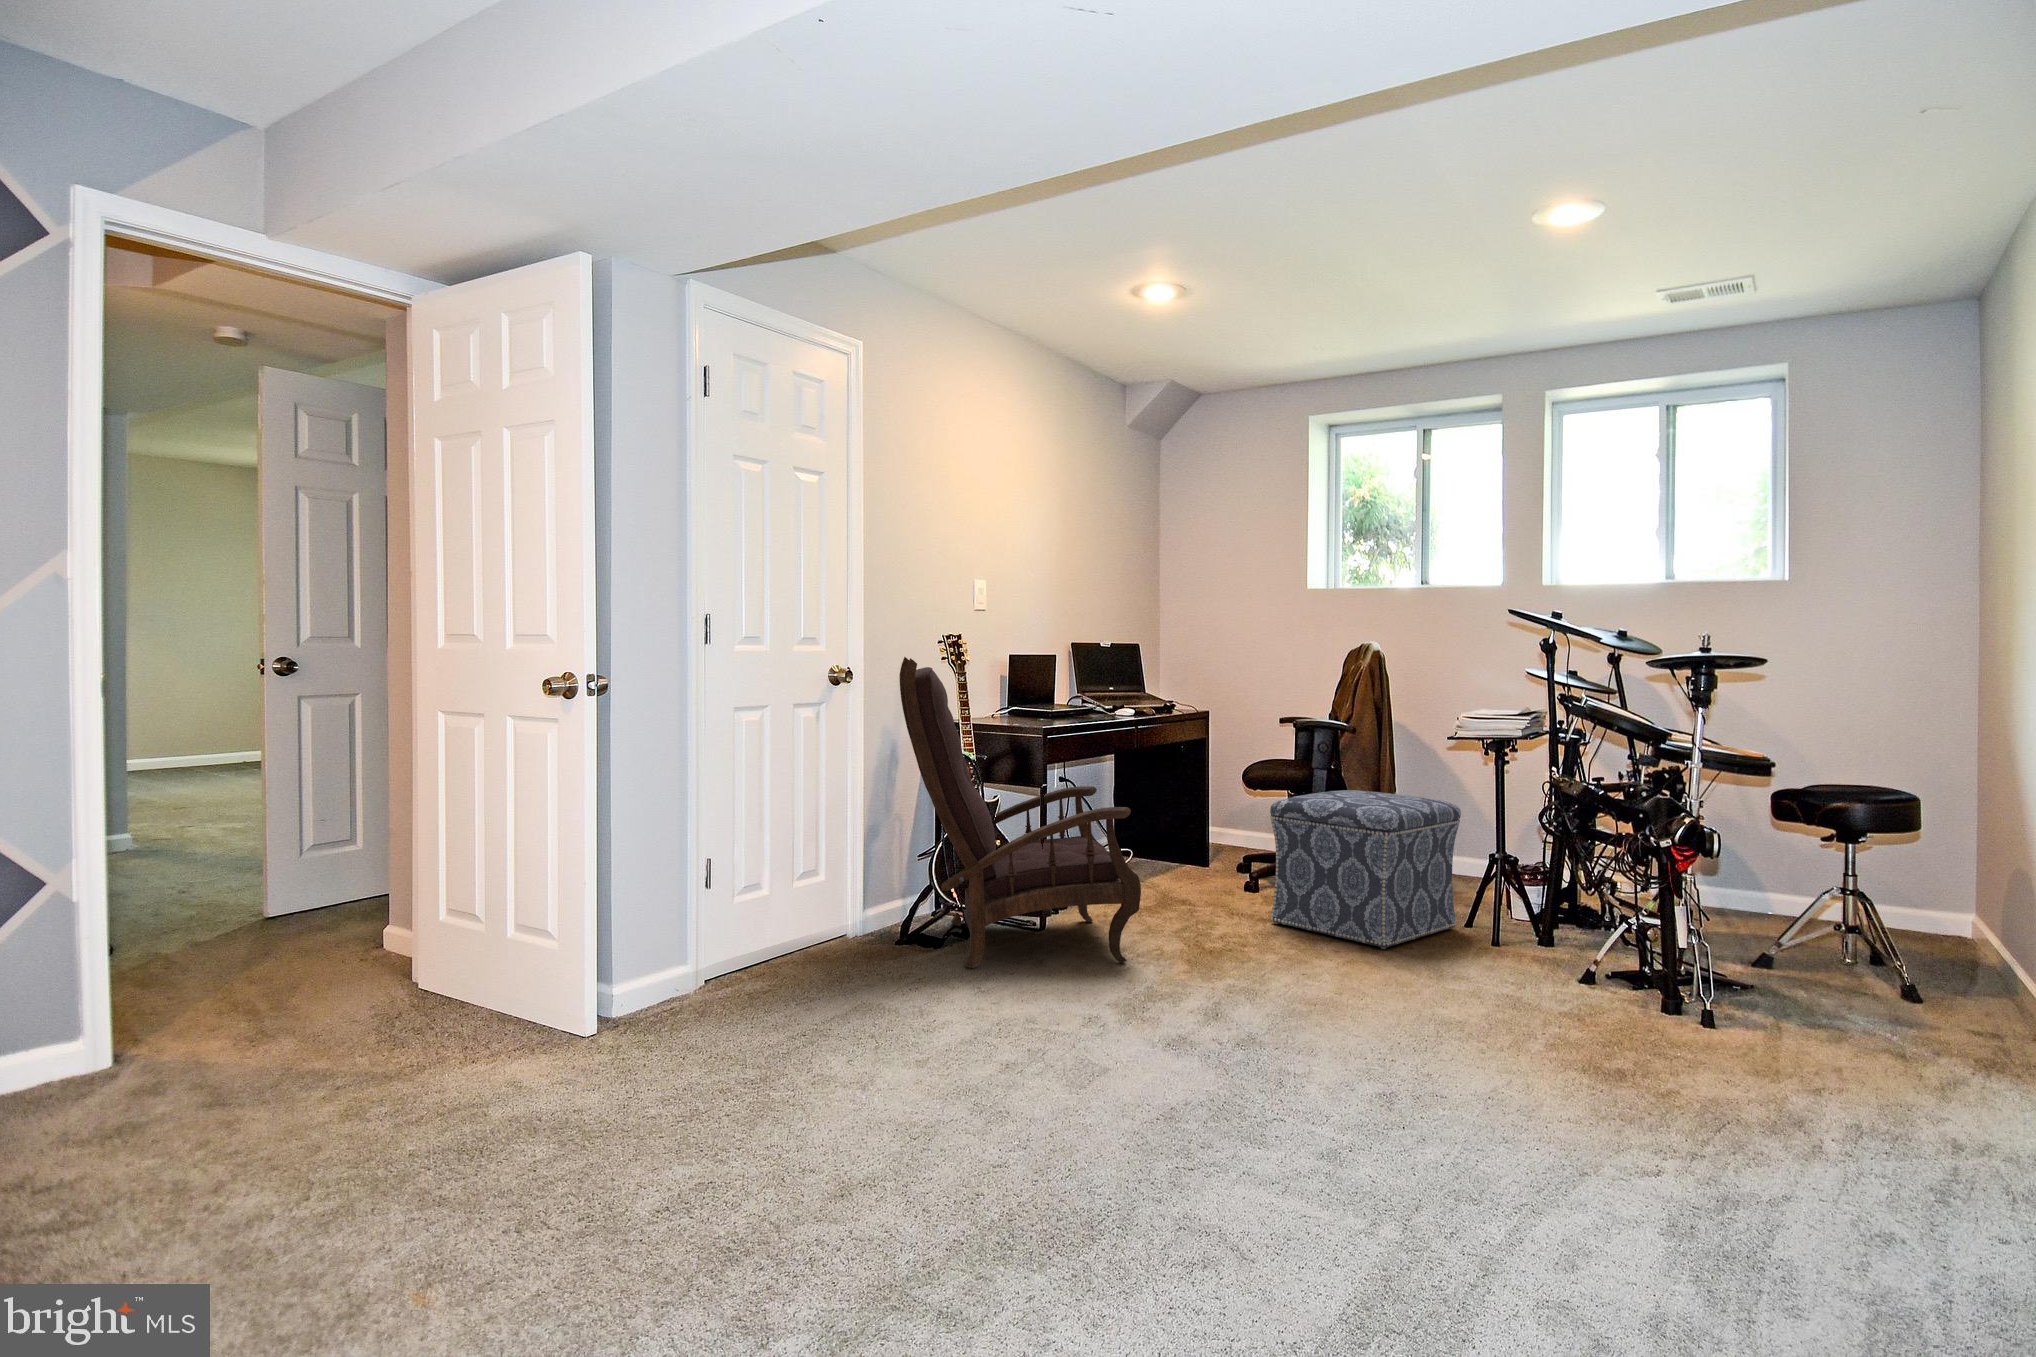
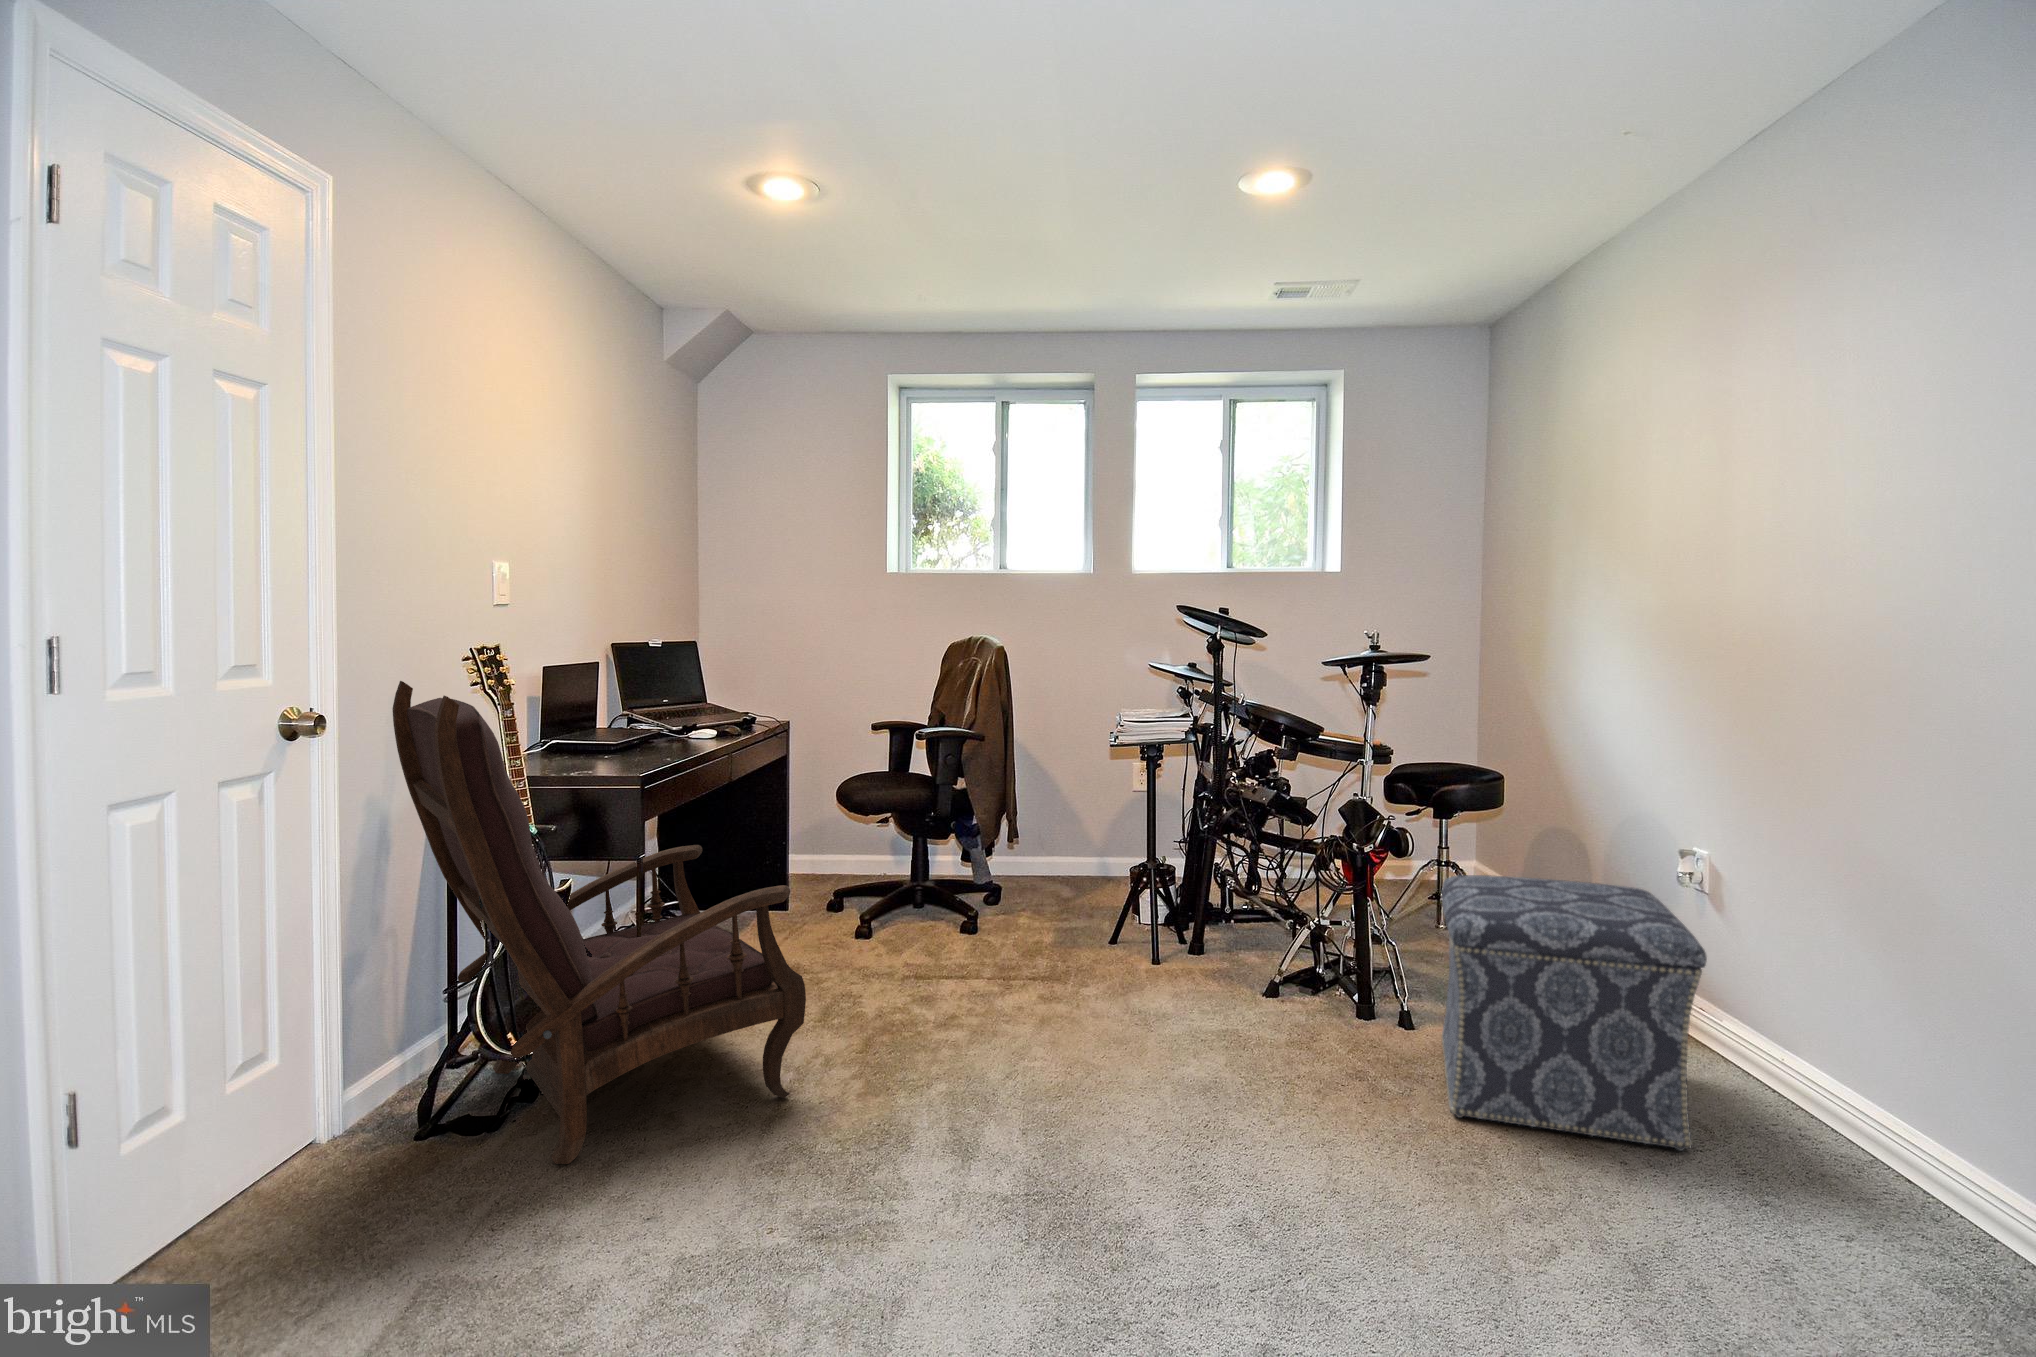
ottoman: present [1270,790,1461,949] -> present [1441,875,1707,1151]

